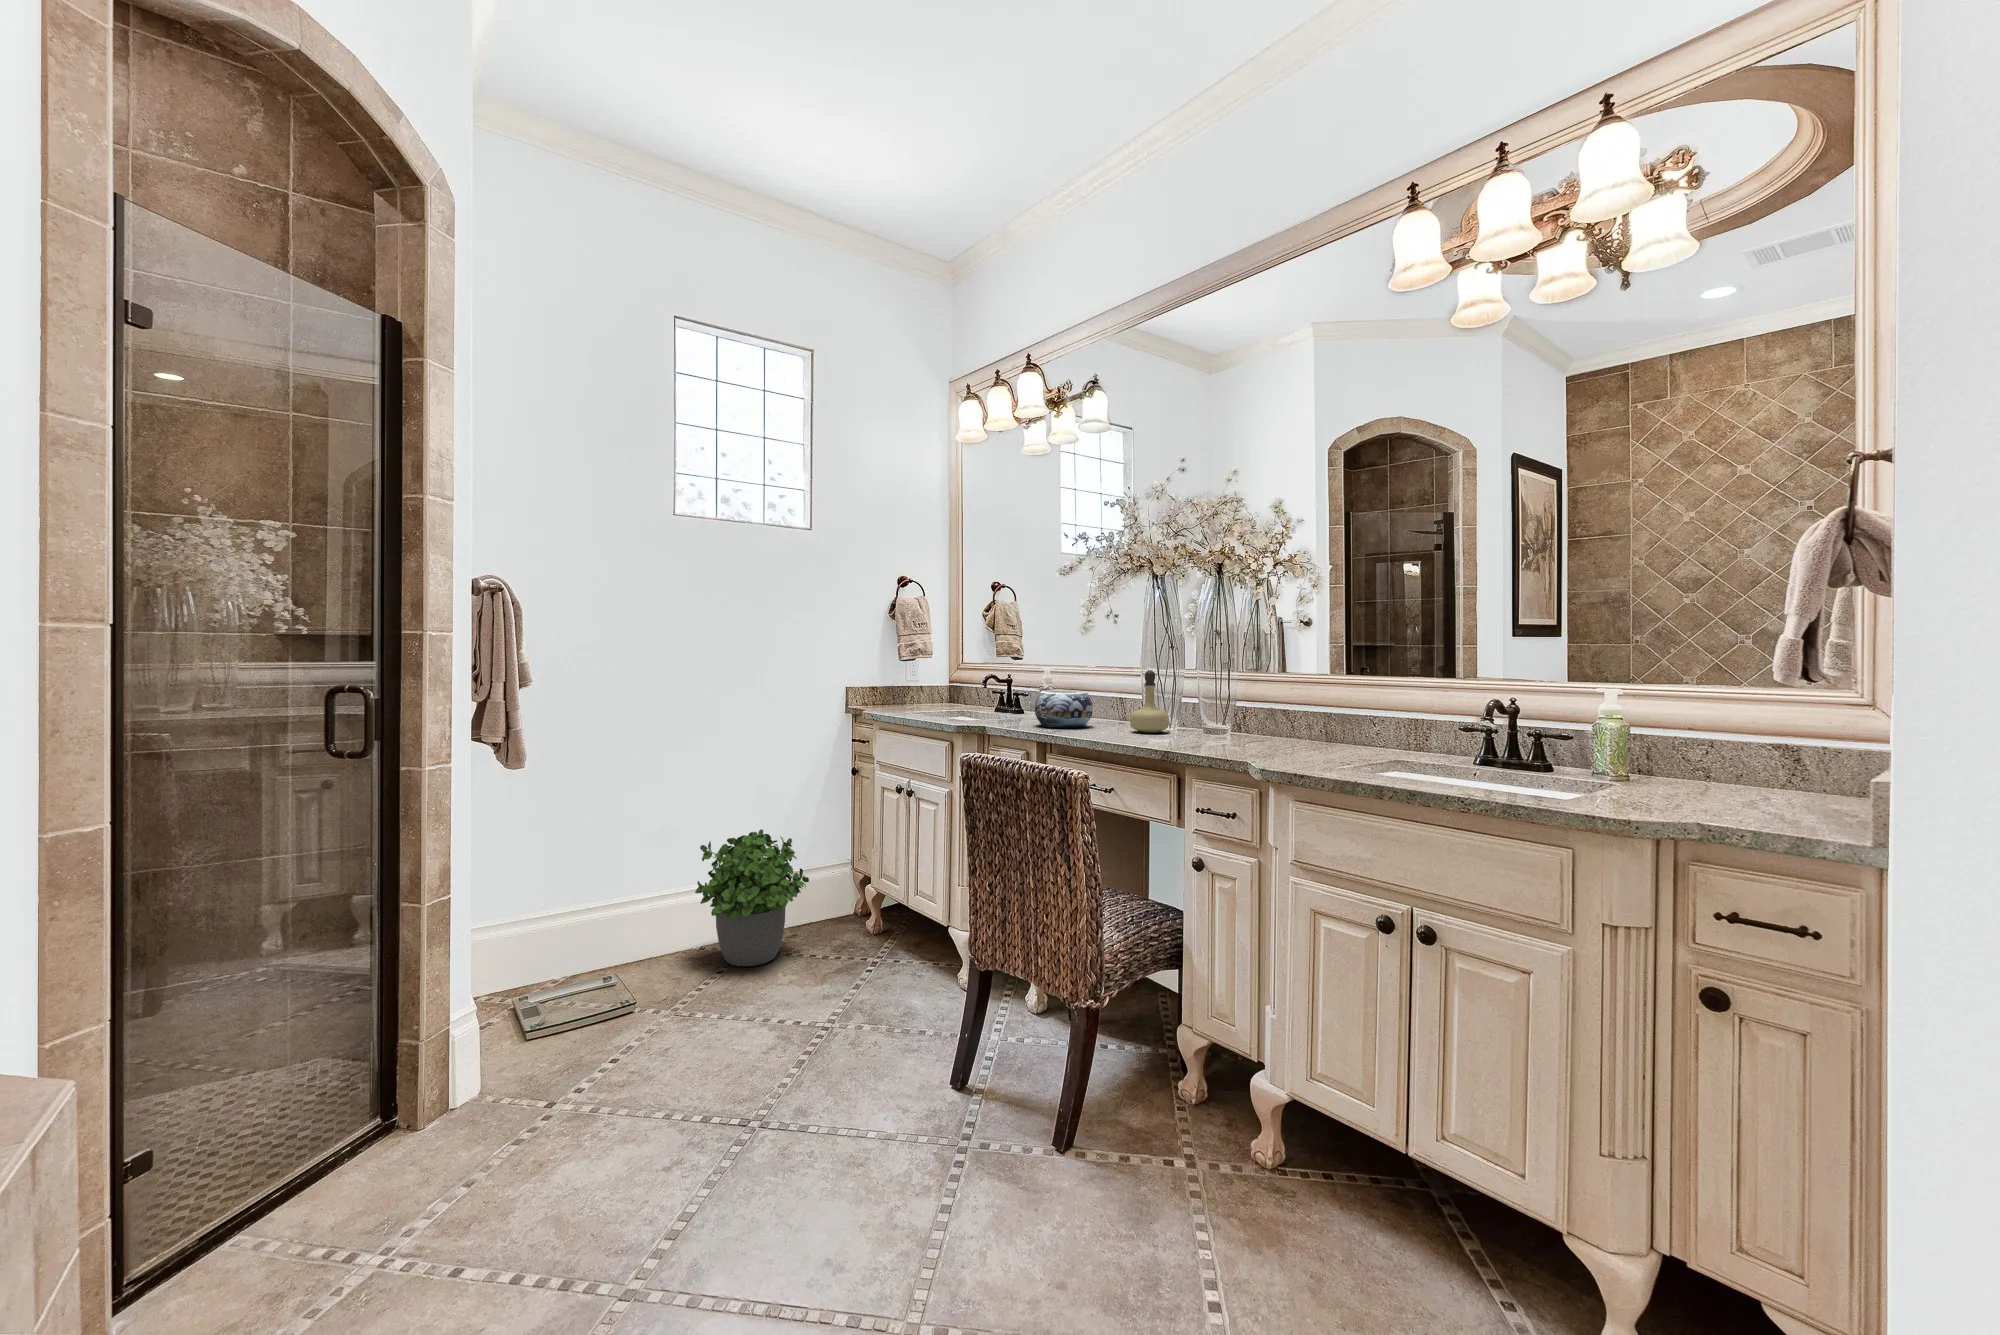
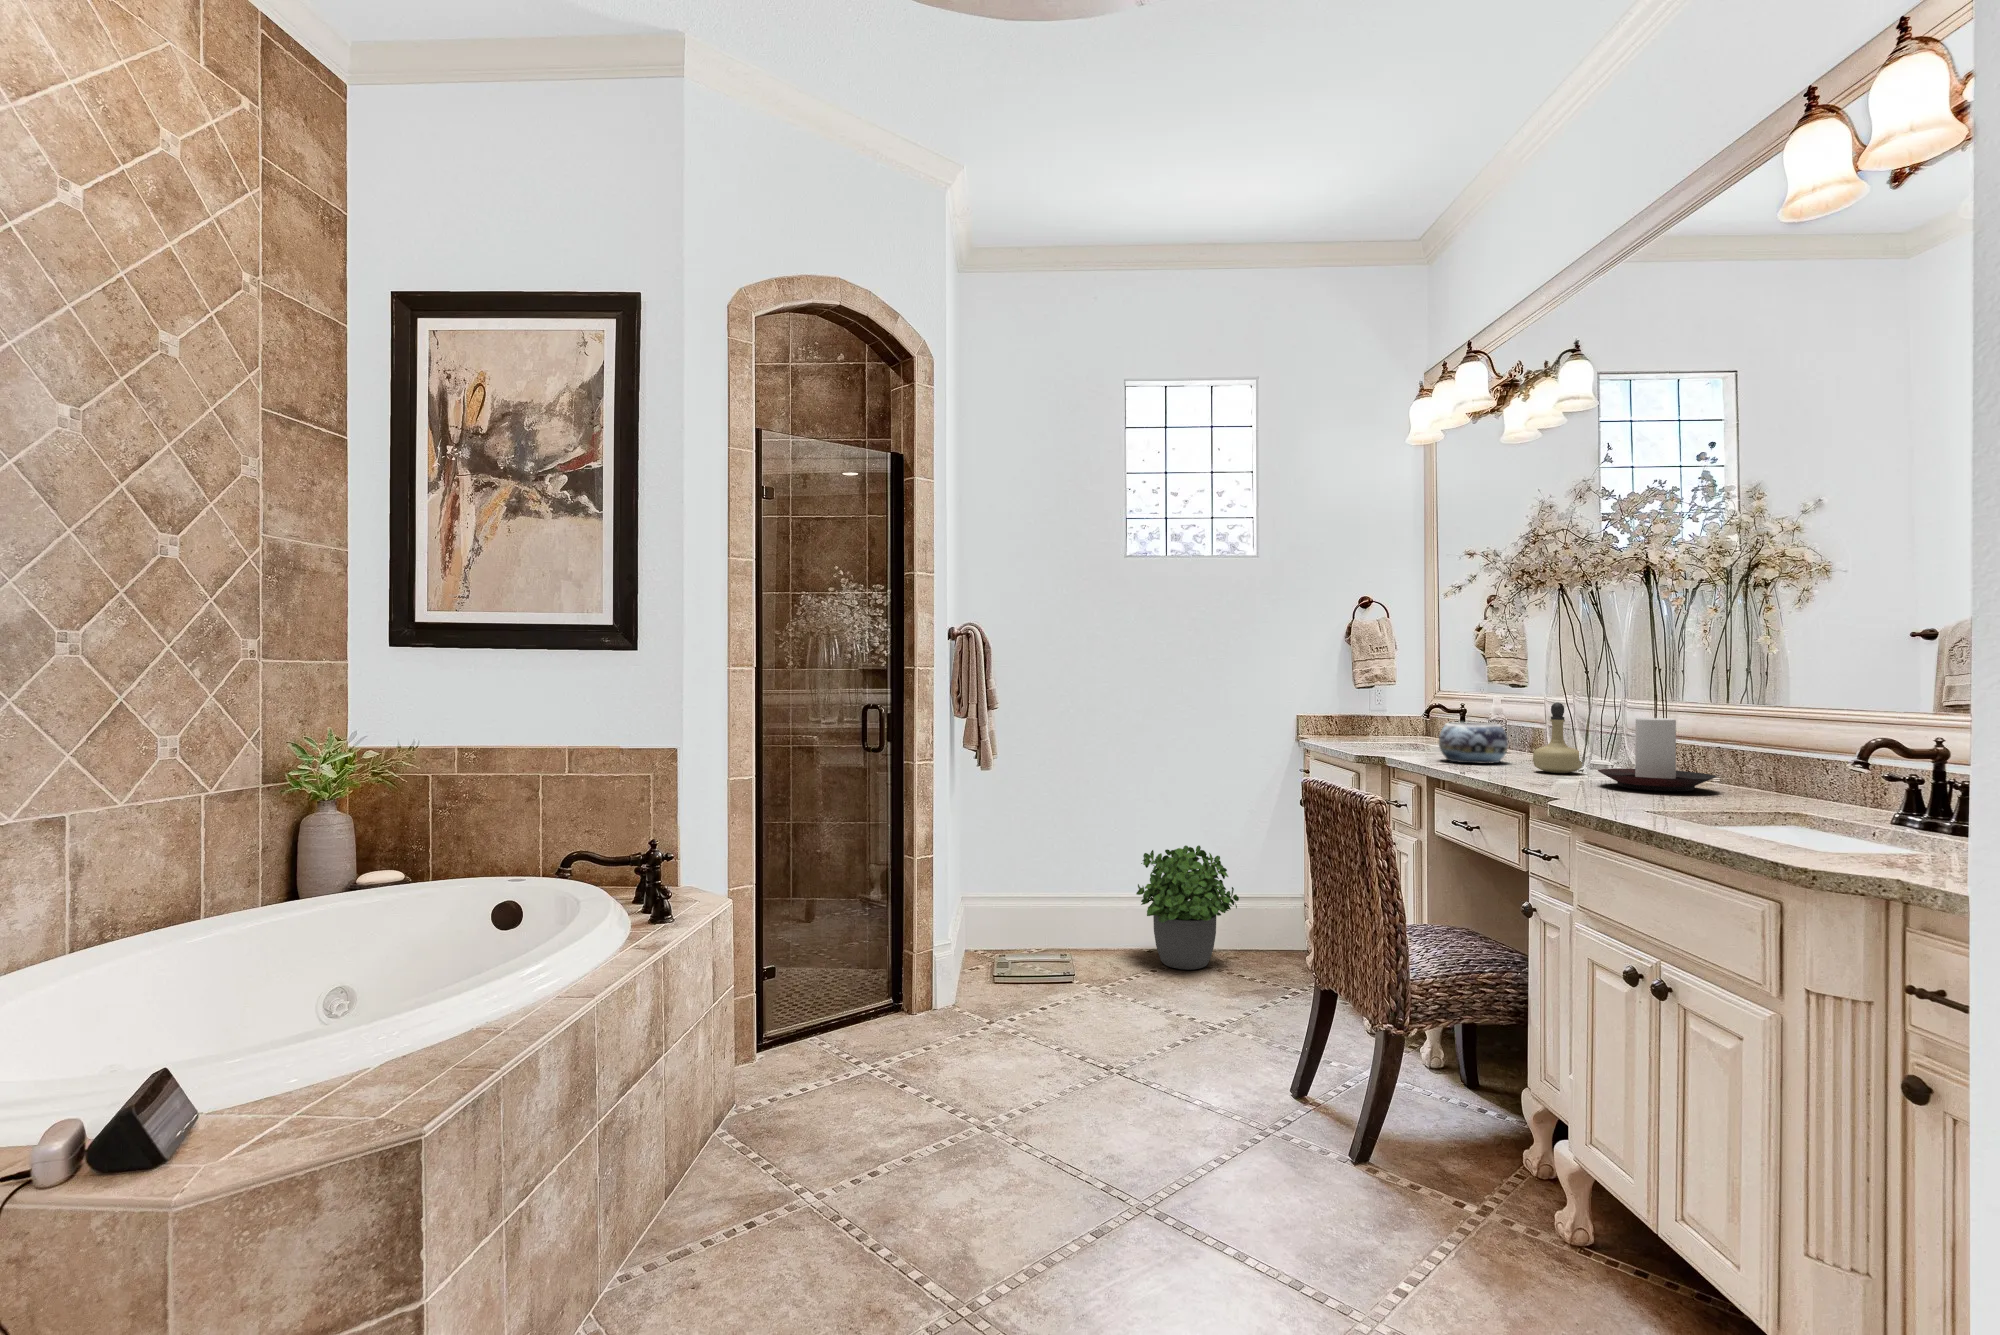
candle holder: none [1209,678,1298,744] -> present [1598,714,1716,791]

